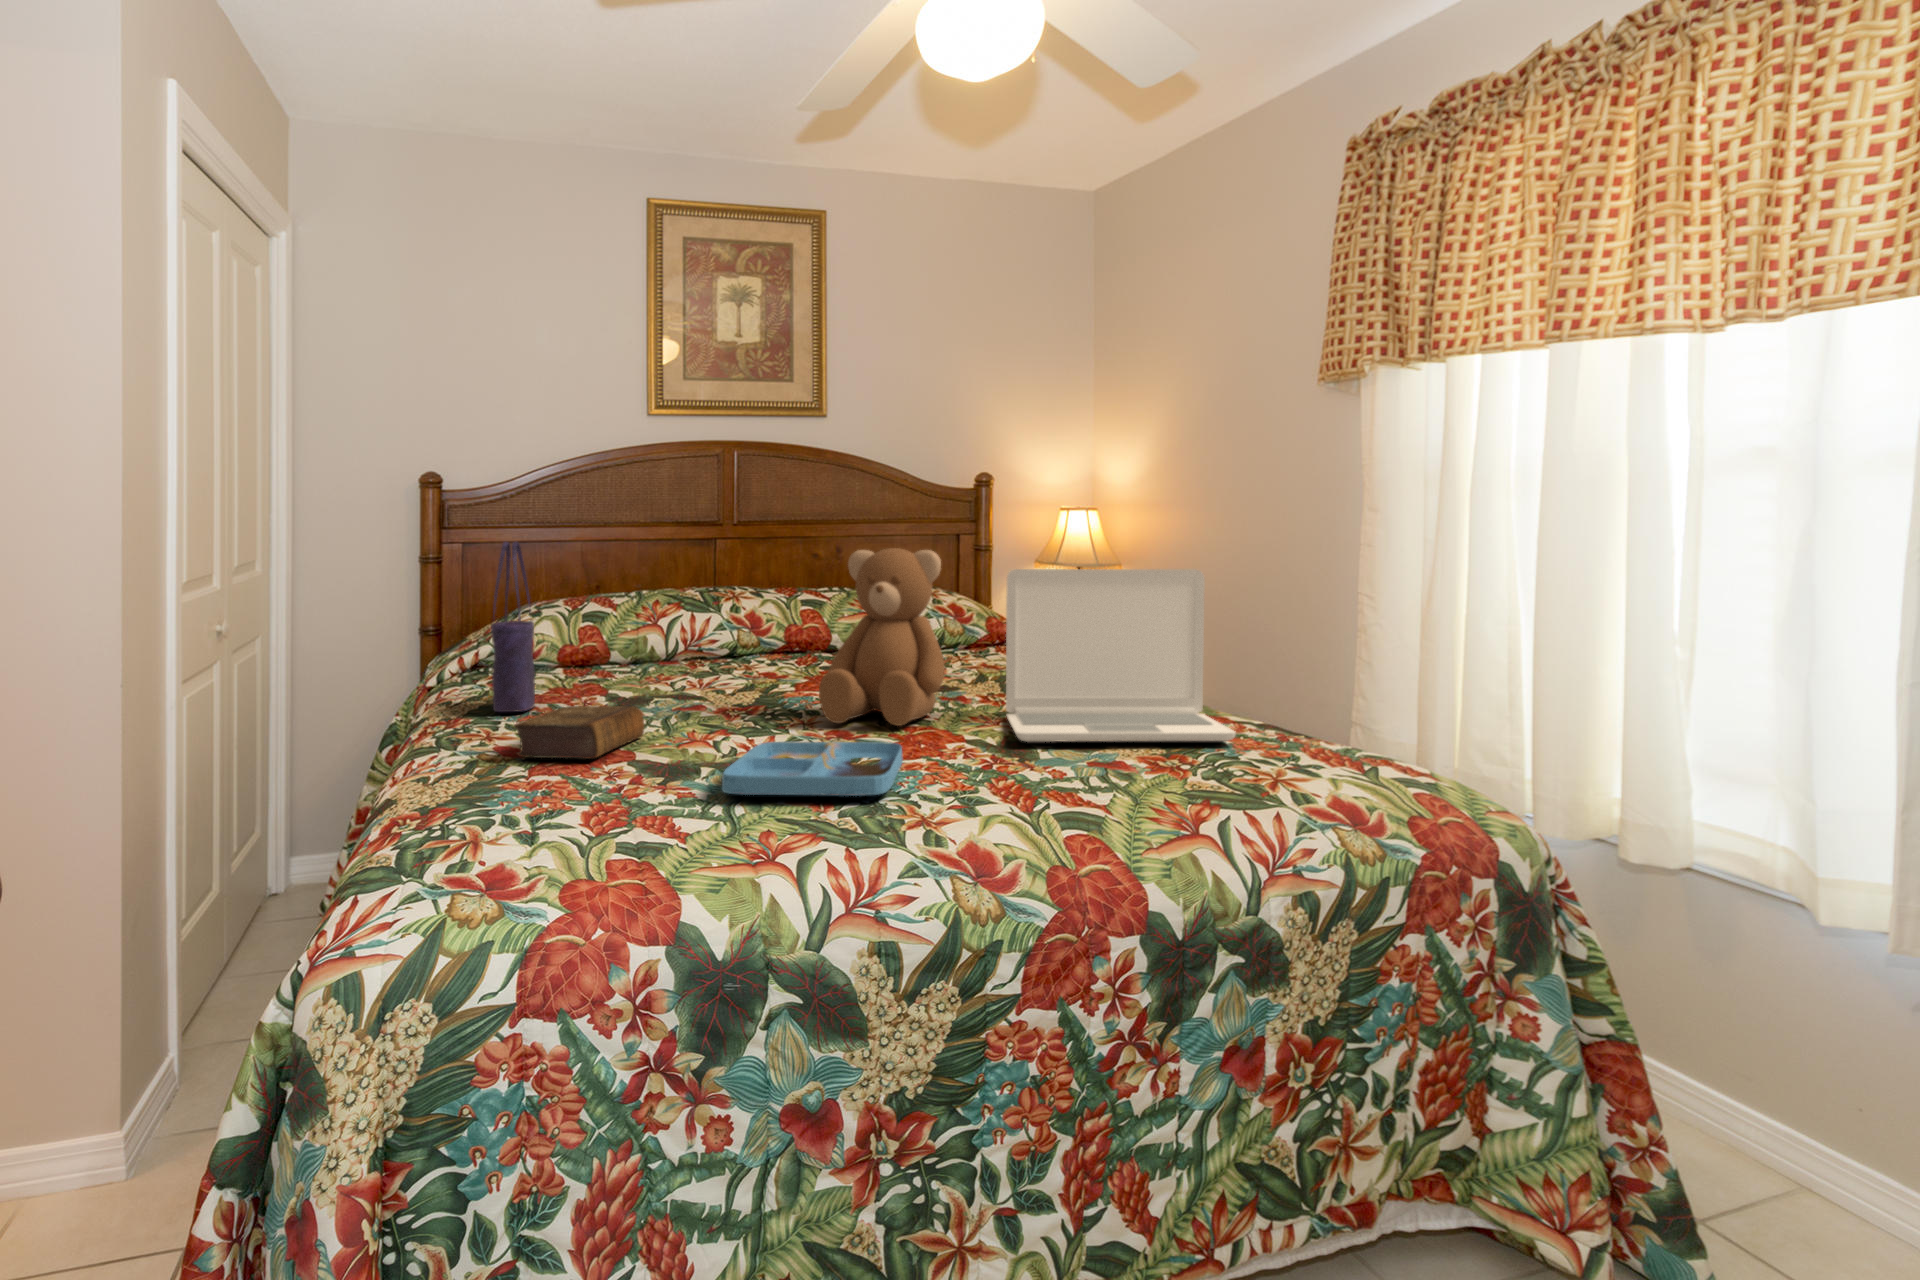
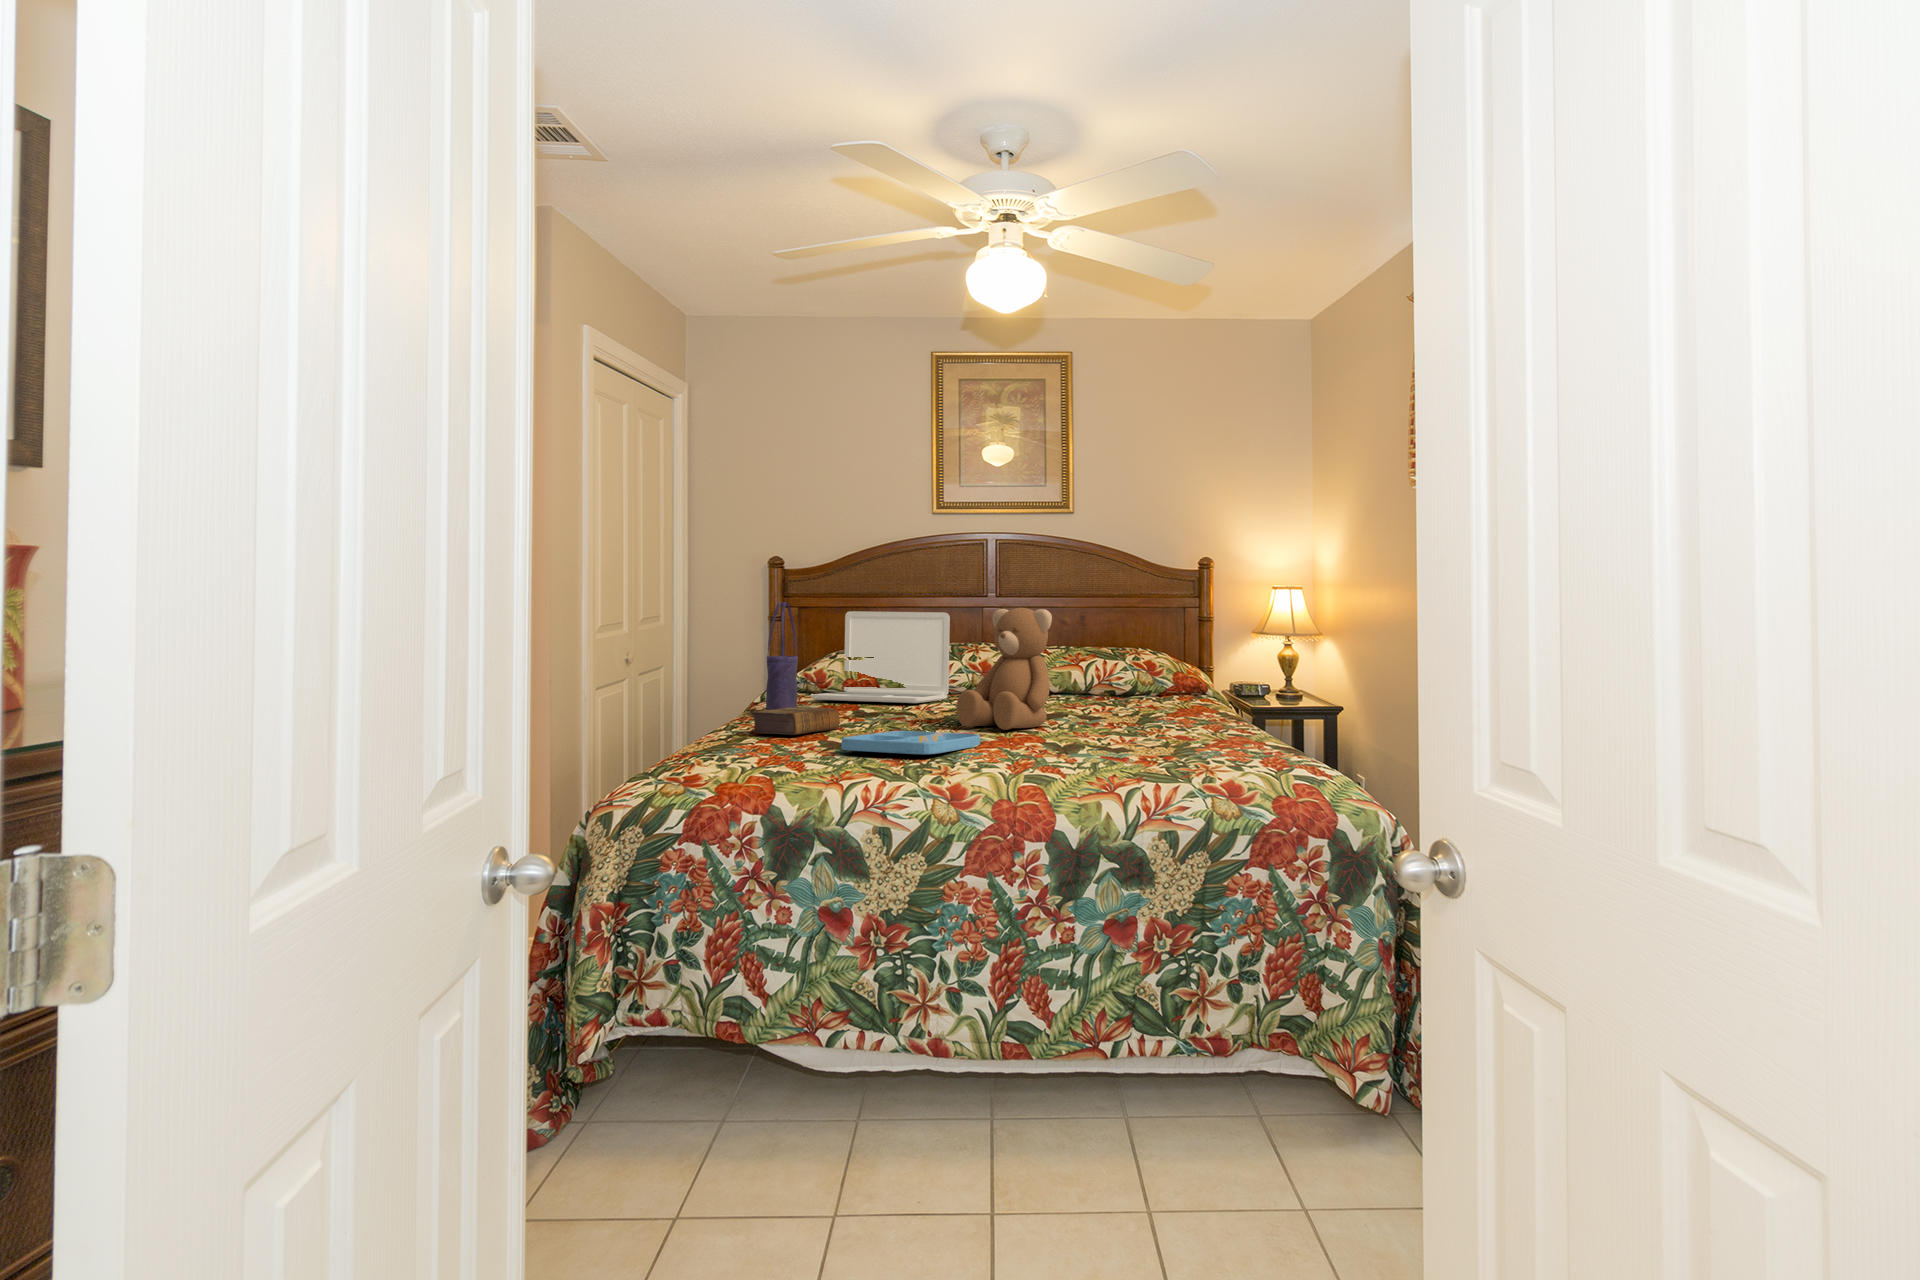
laptop: present [1006,569,1236,742] -> present [811,611,950,703]

